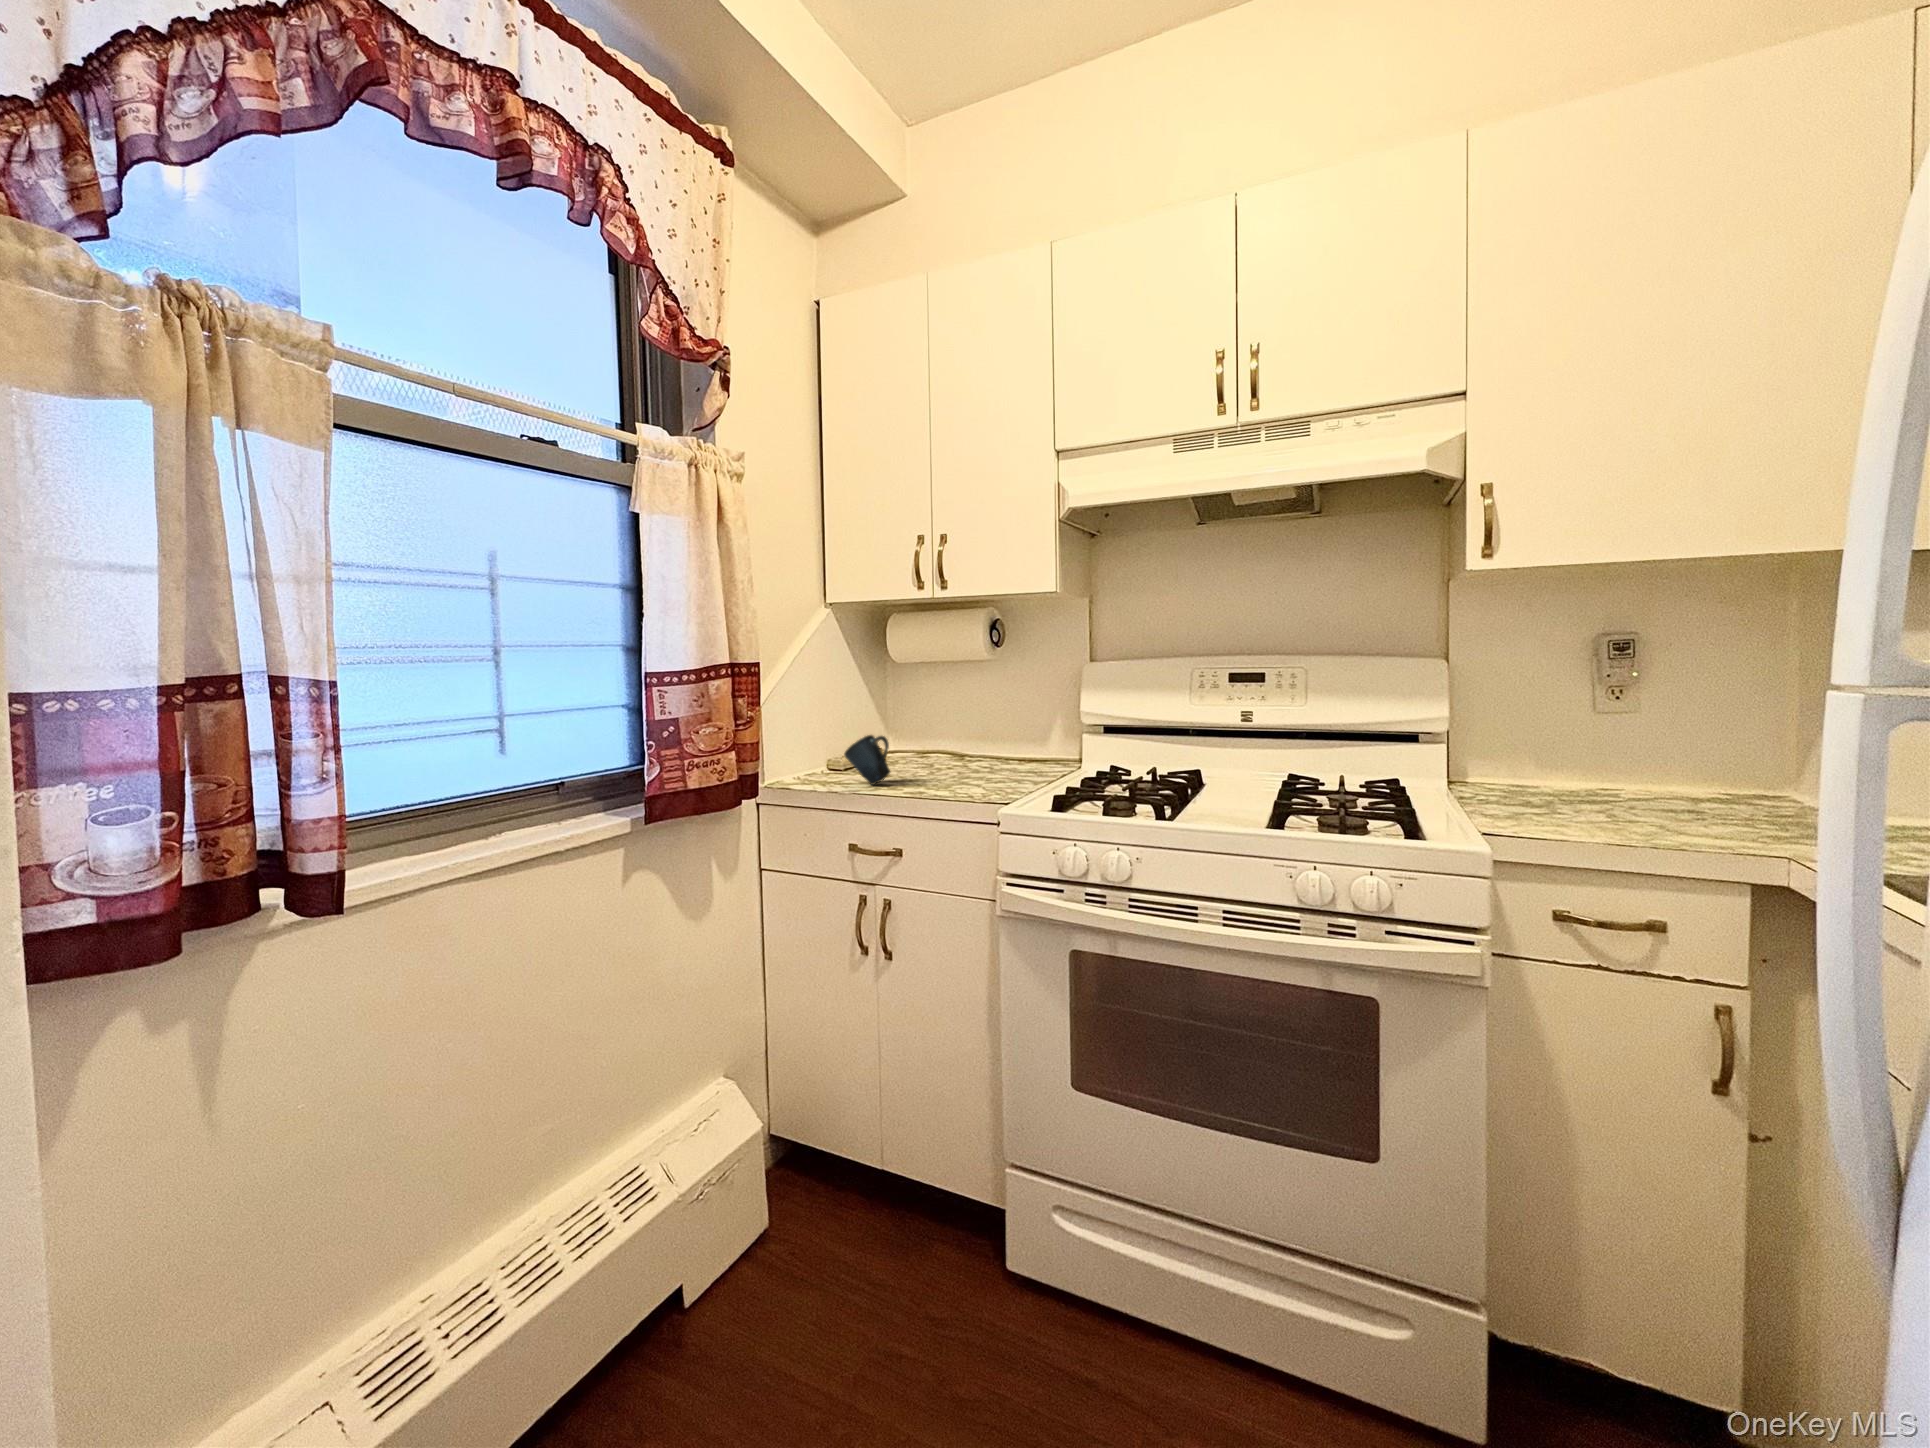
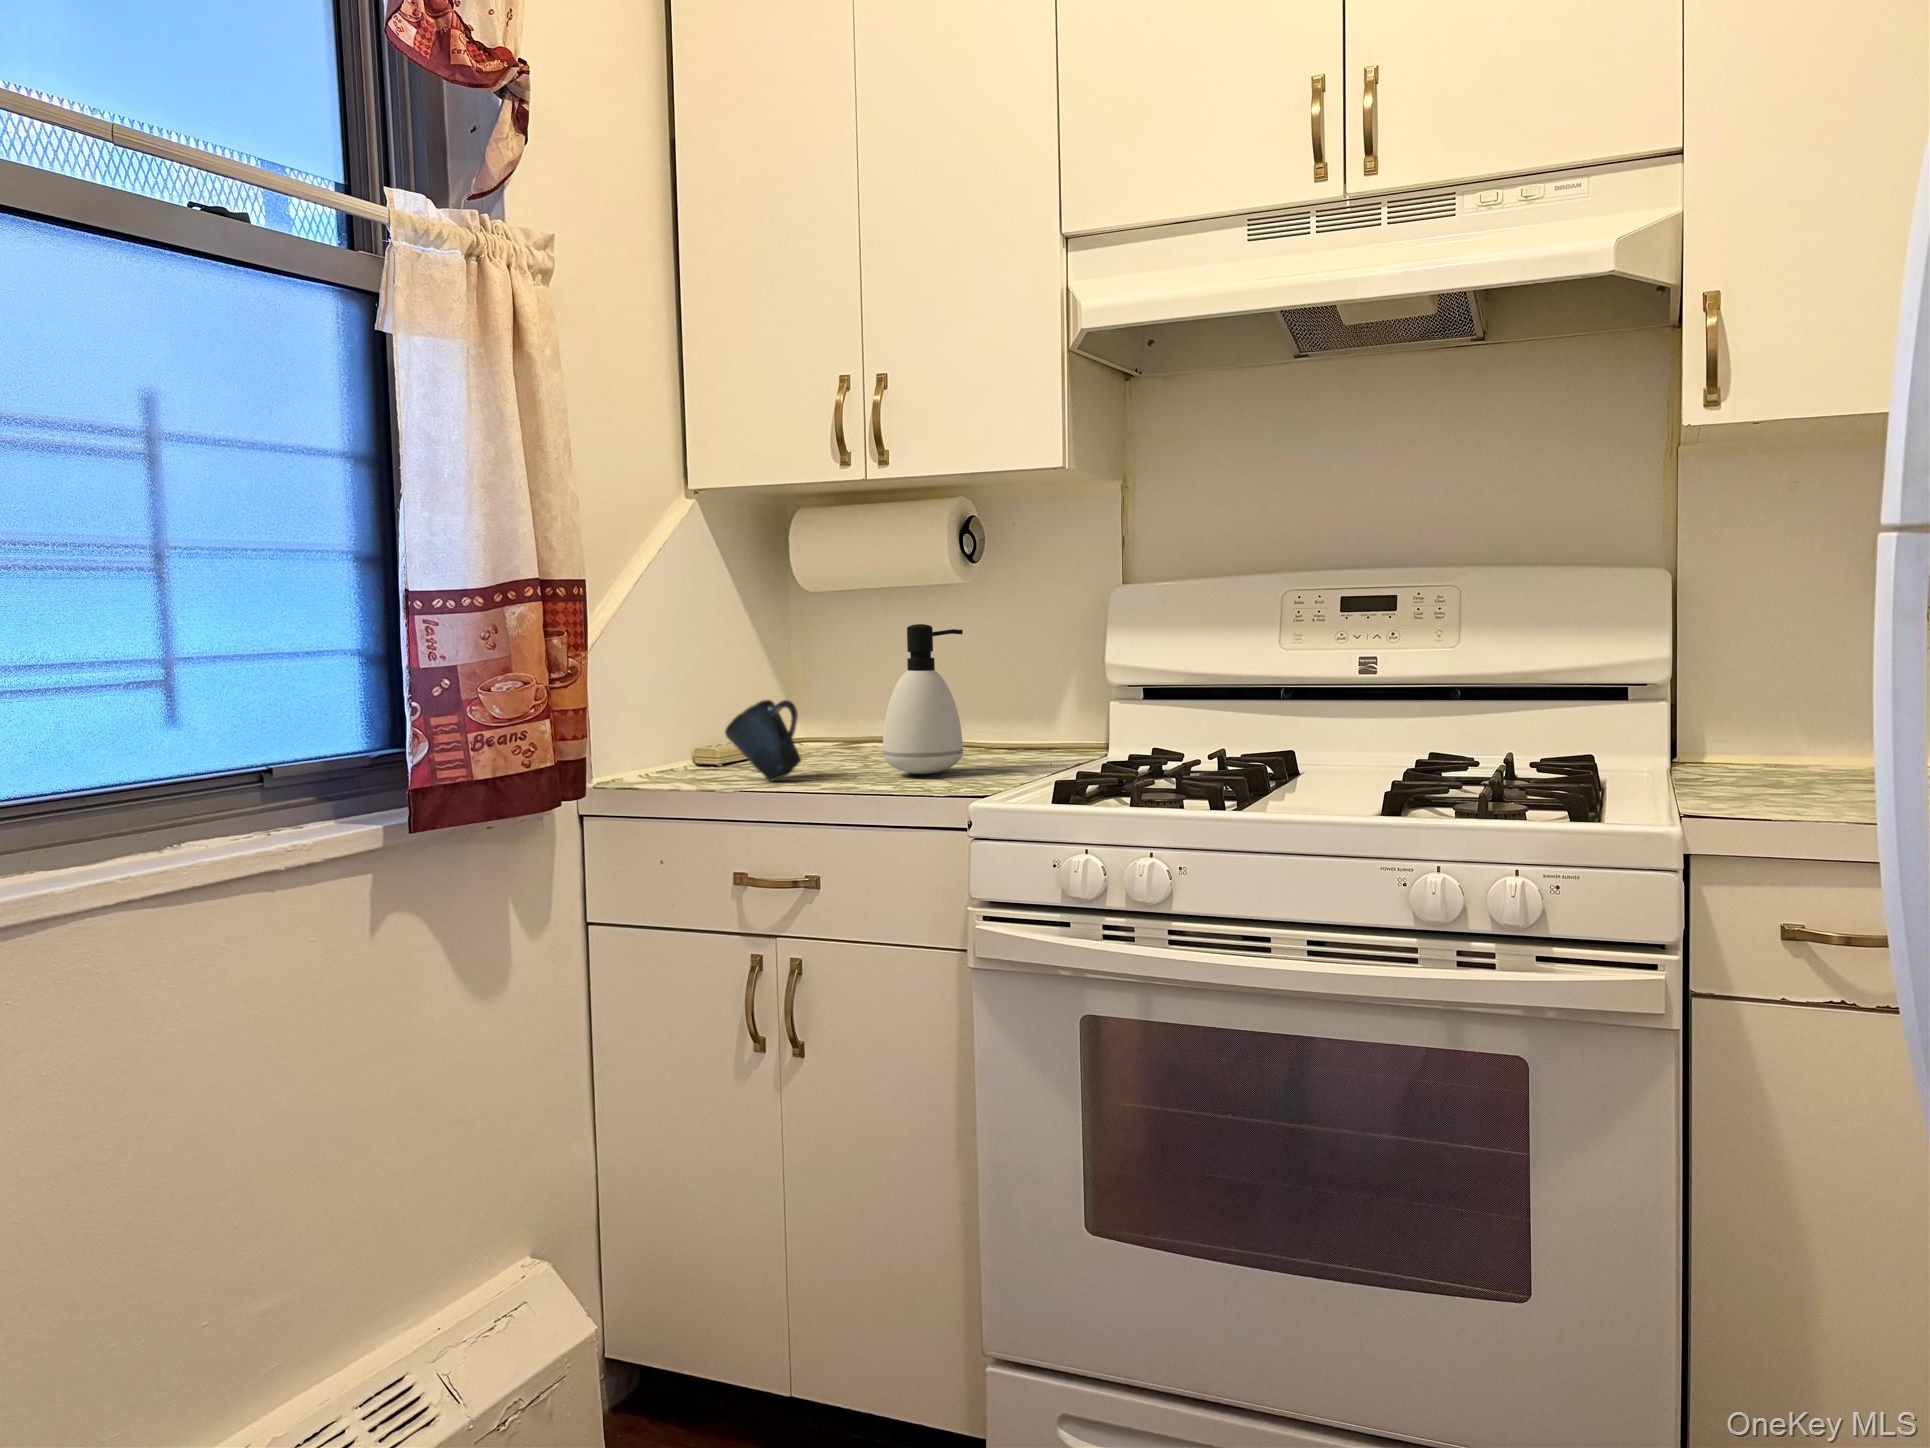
soap dispenser: none [941,690,991,783] -> present [883,624,963,774]

